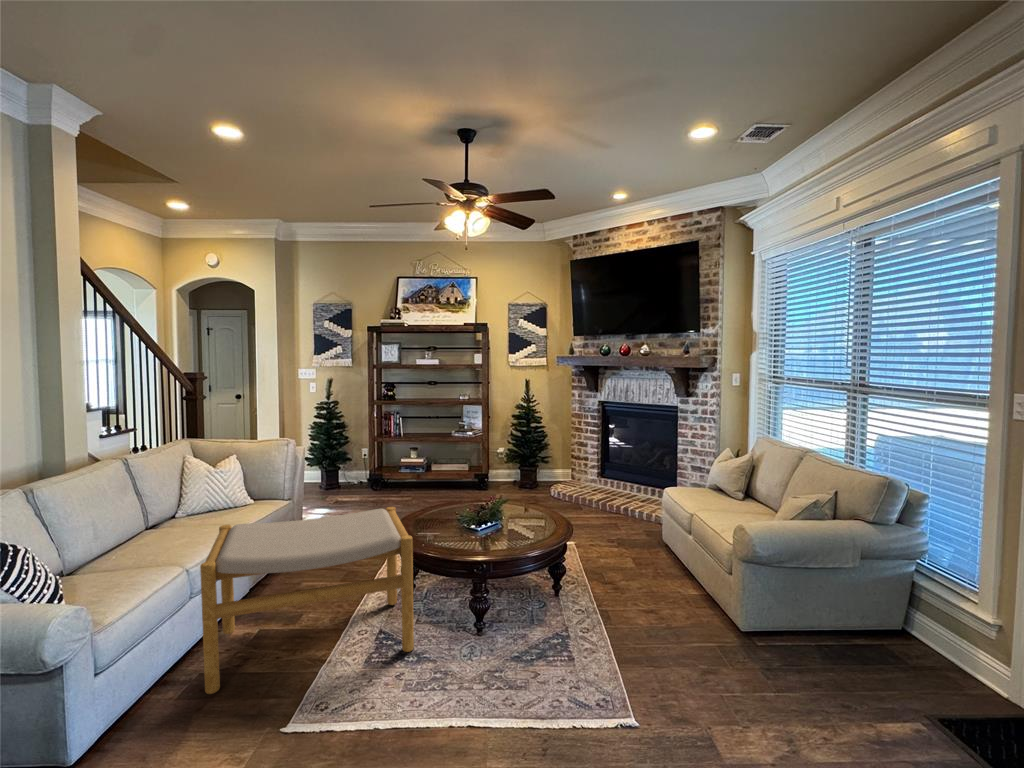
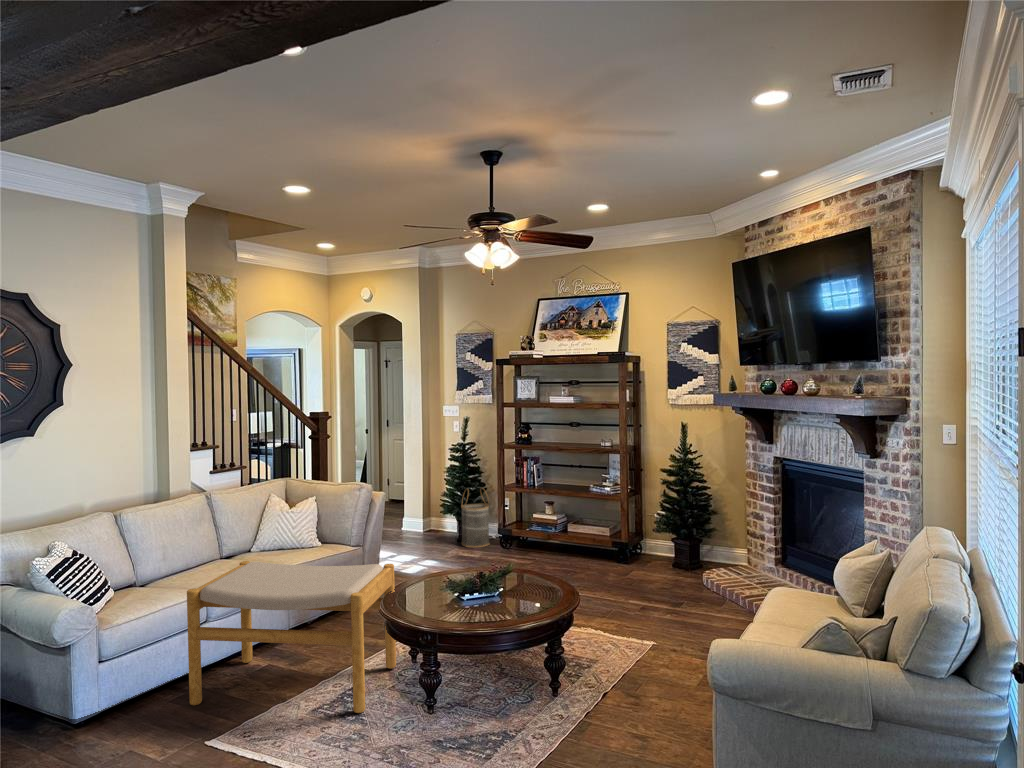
basket: none [330,439,358,492] -> present [461,489,489,547]

